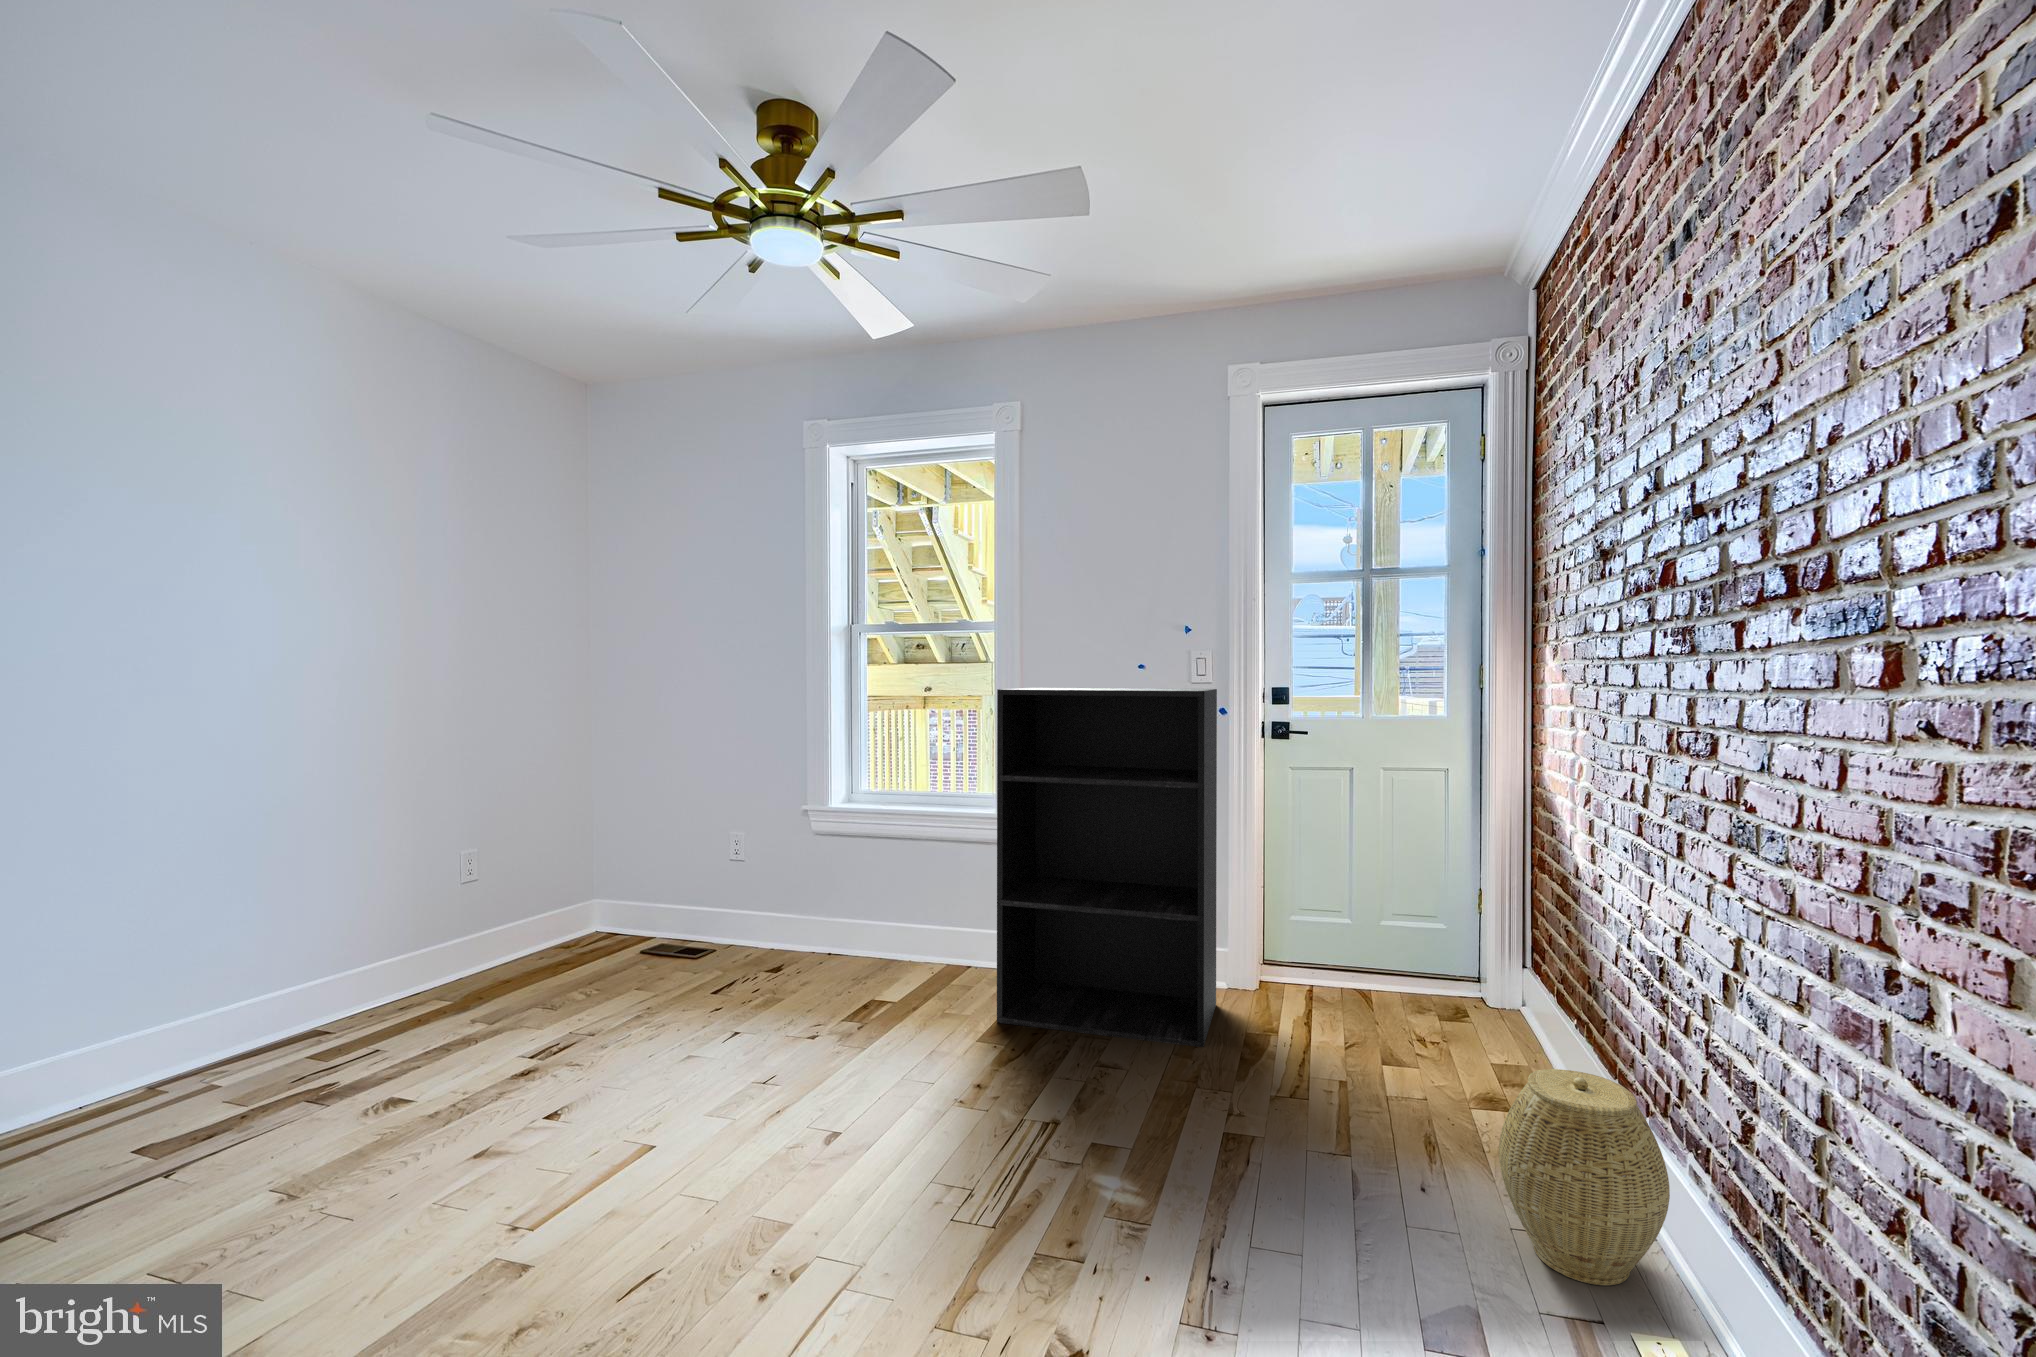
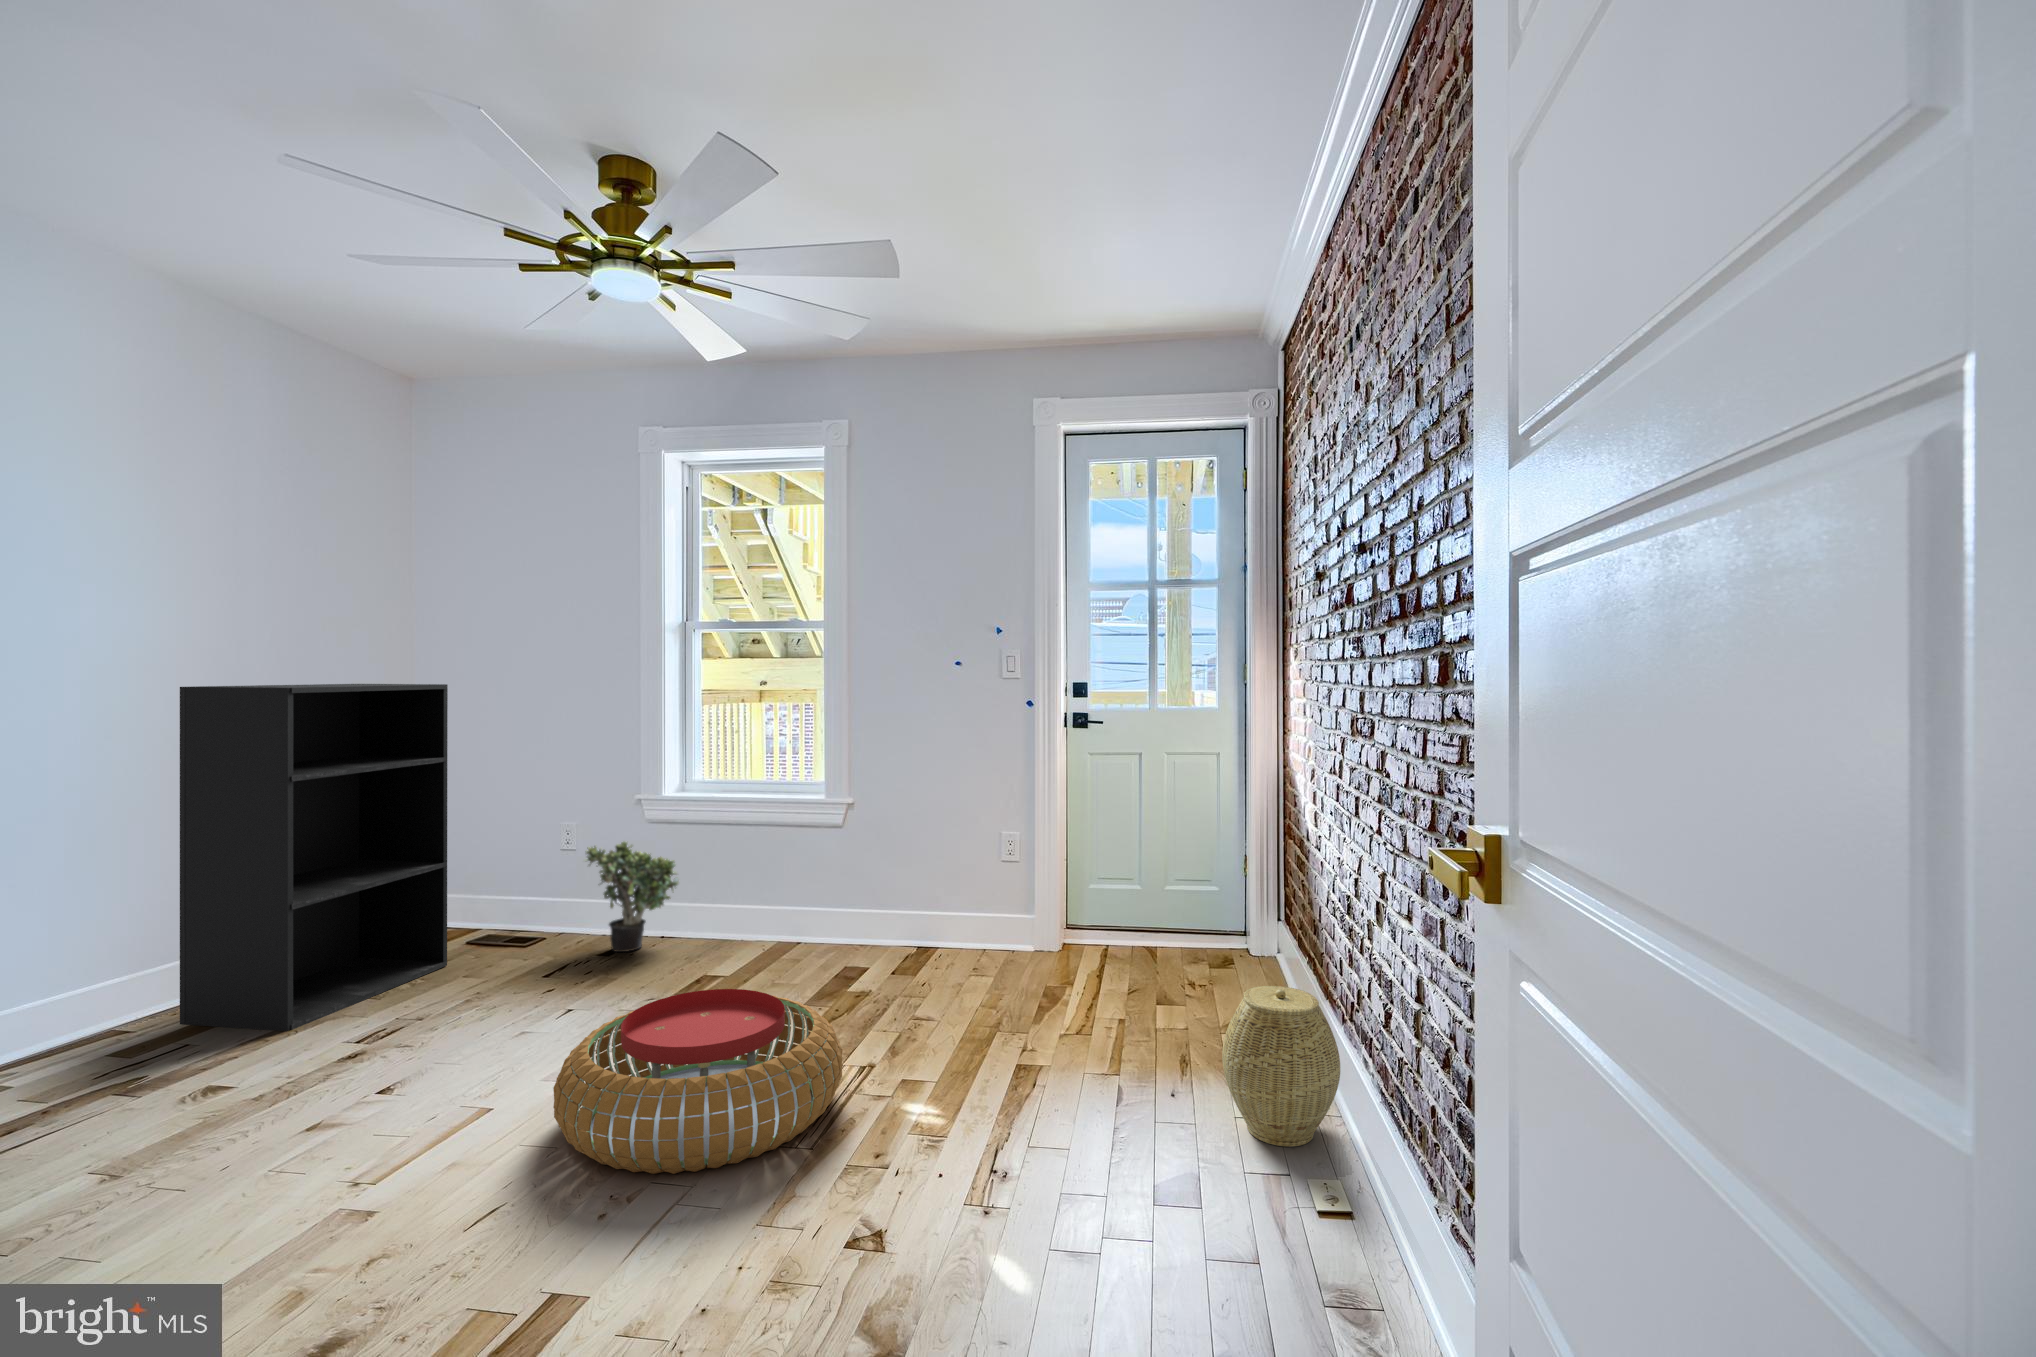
bookshelf: present [997,688,1217,1047] -> present [180,684,448,1031]
potted plant: none [750,851,845,966] -> present [585,842,679,952]
pouf: none [713,1027,1025,1248] -> present [553,989,842,1174]

